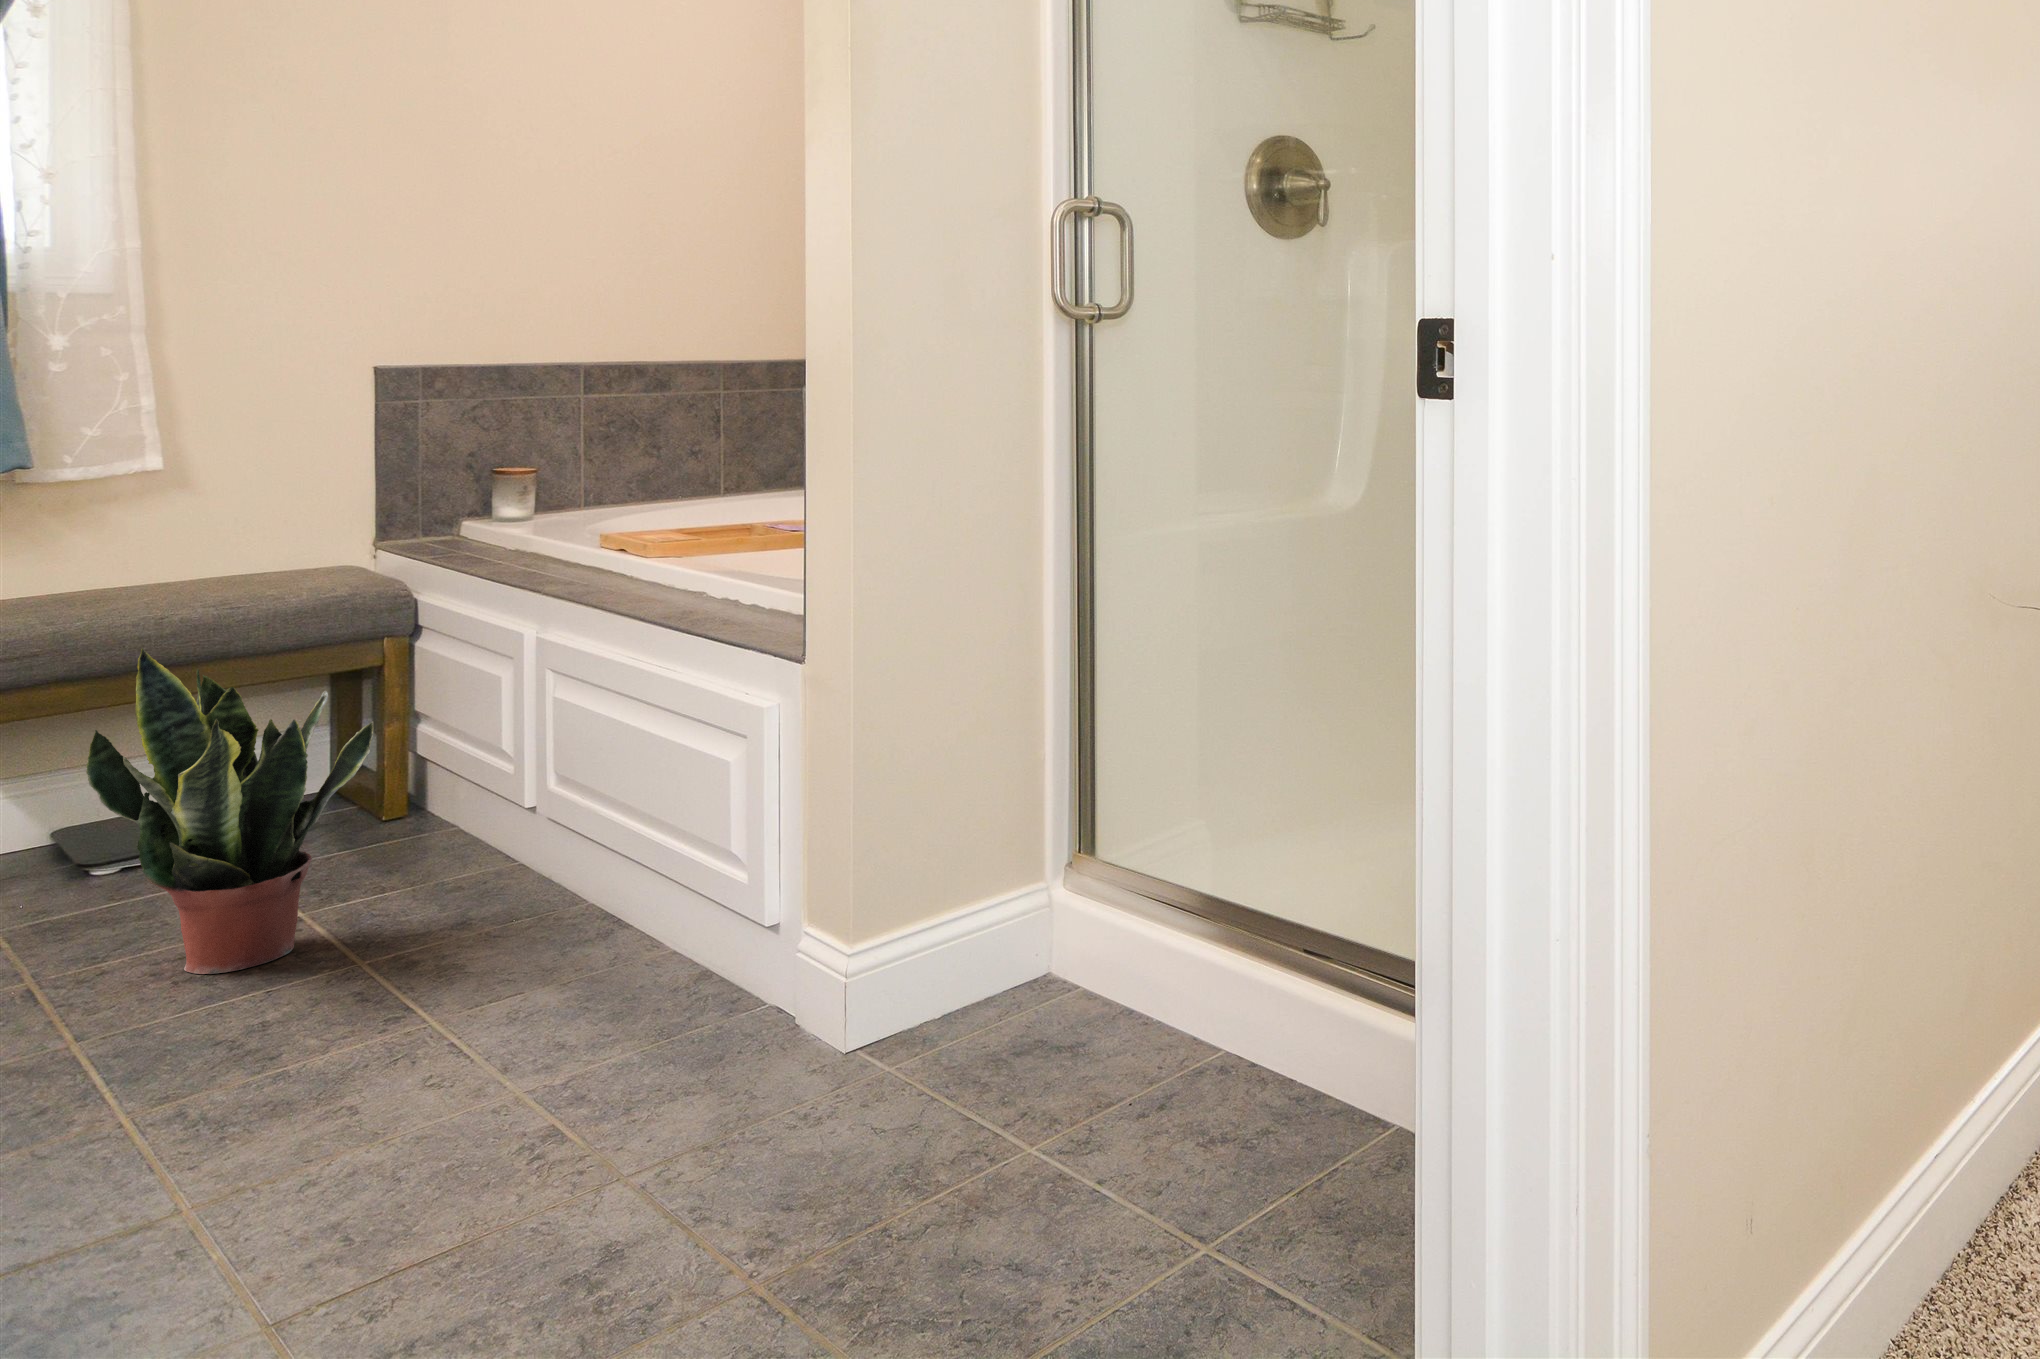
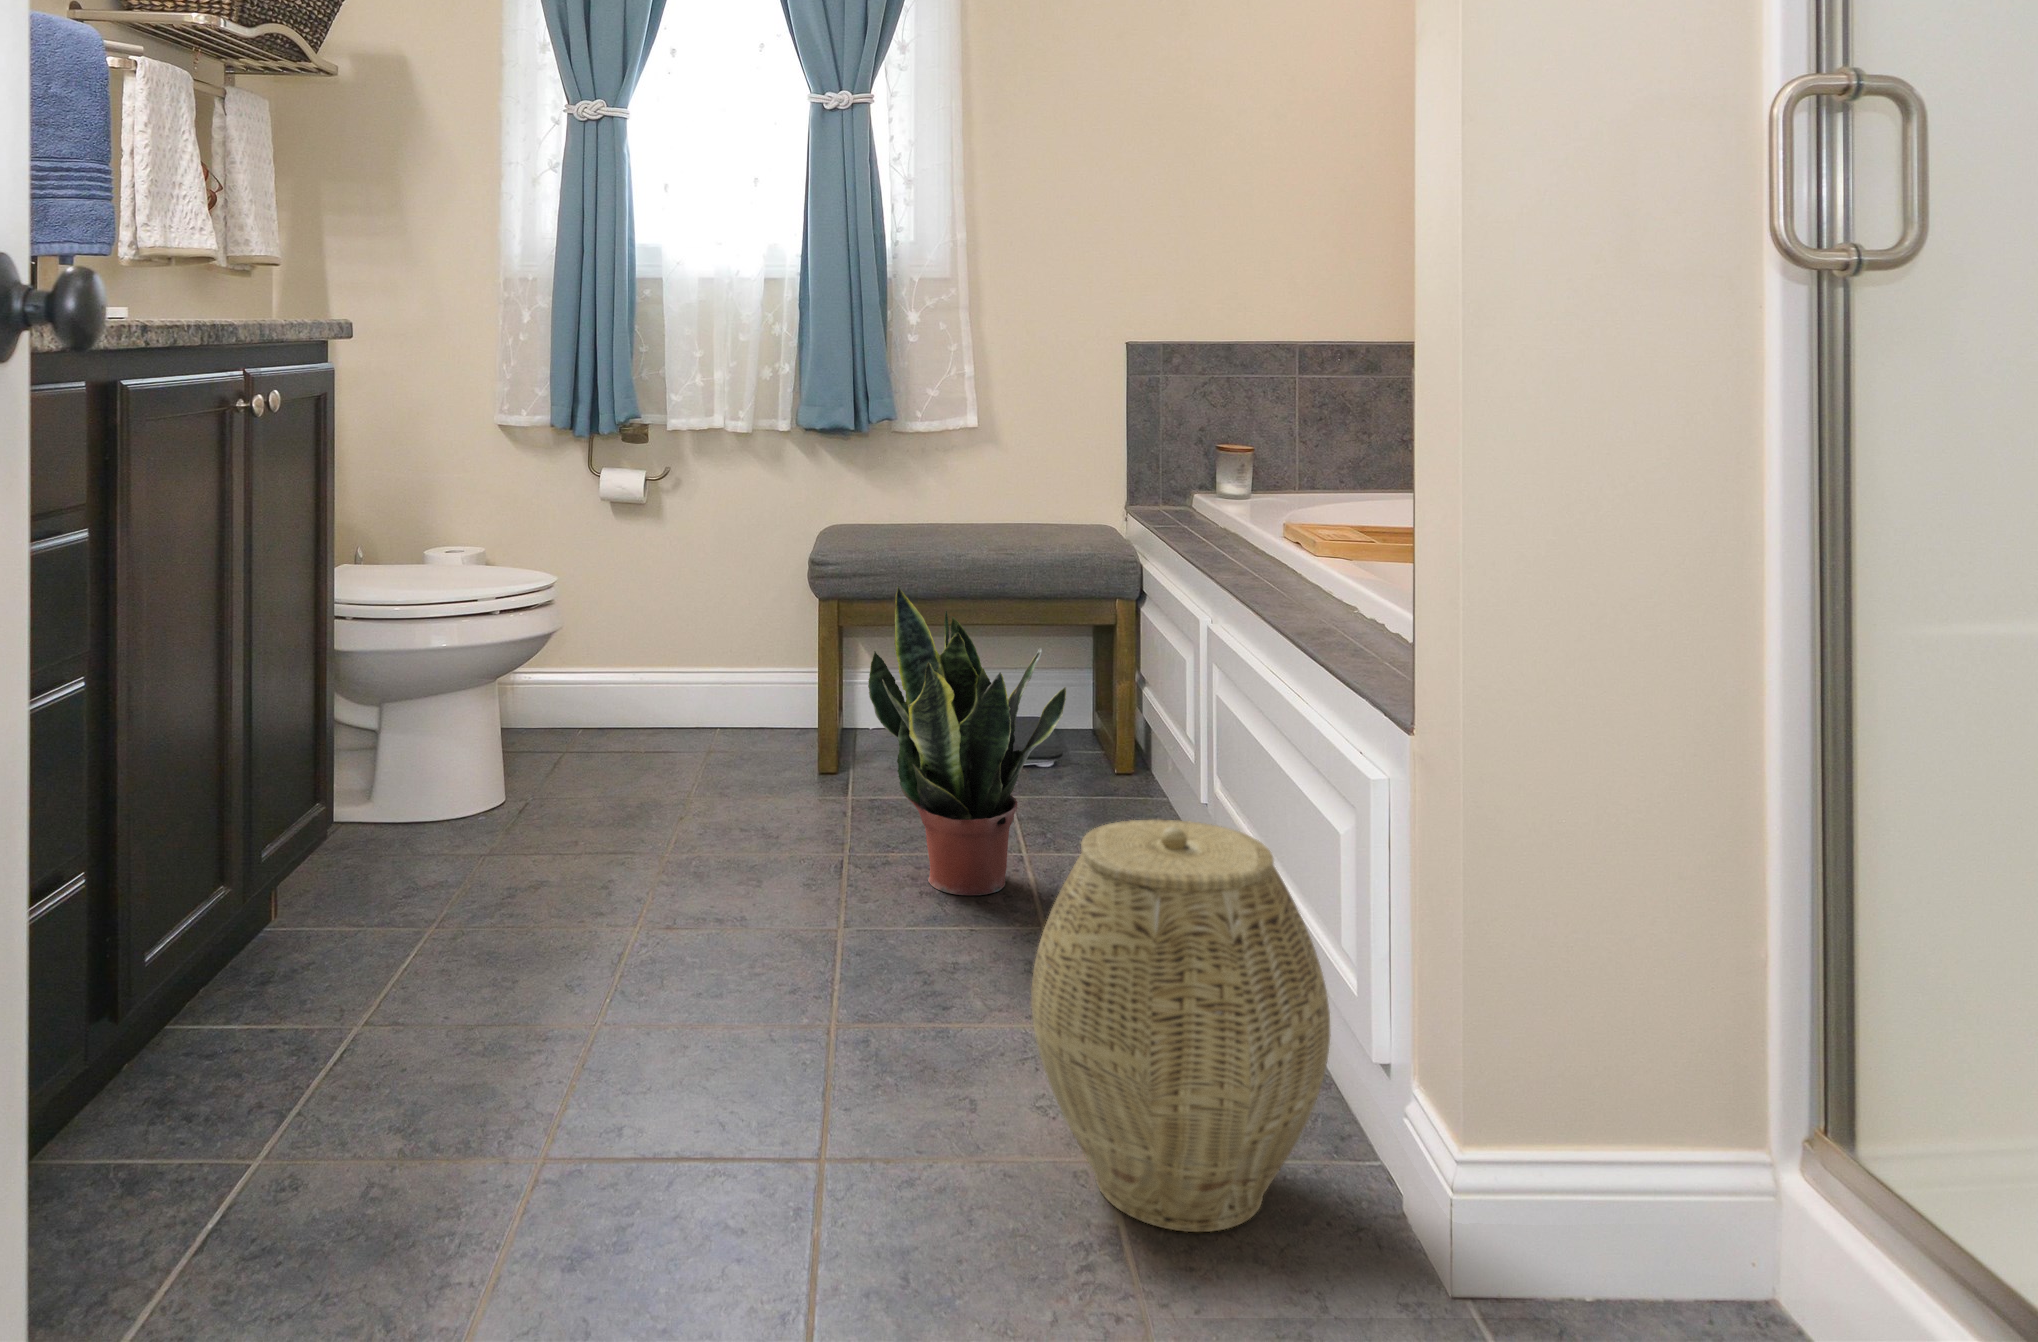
woven basket: none [466,778,754,1121] -> present [1031,820,1331,1232]

